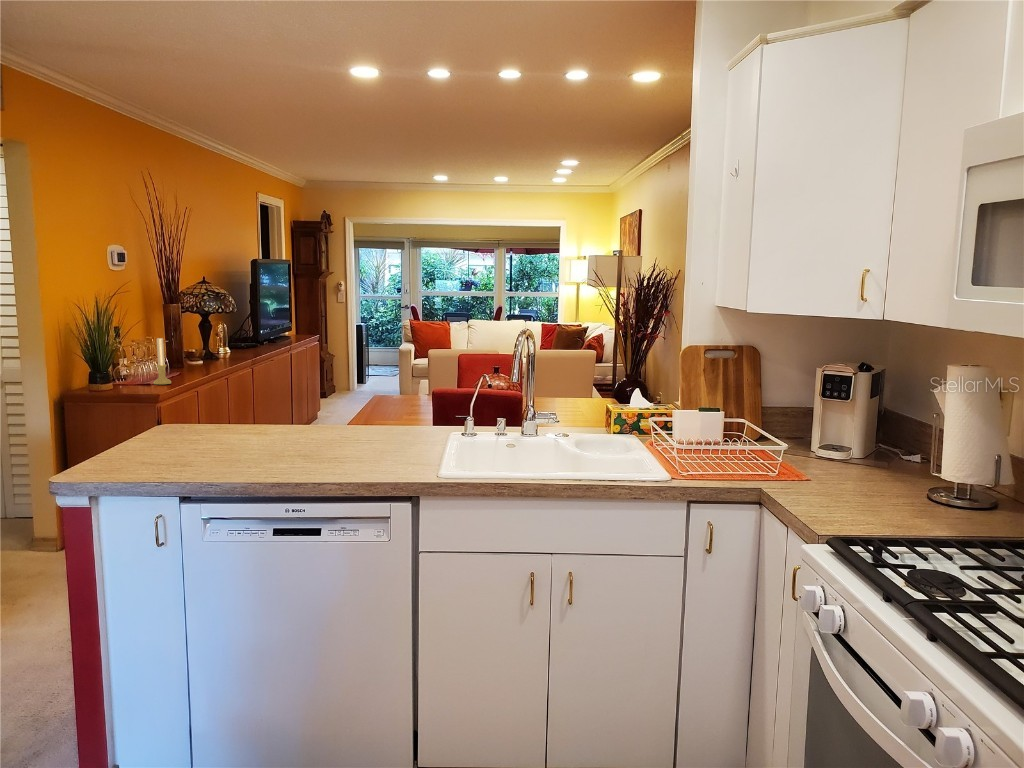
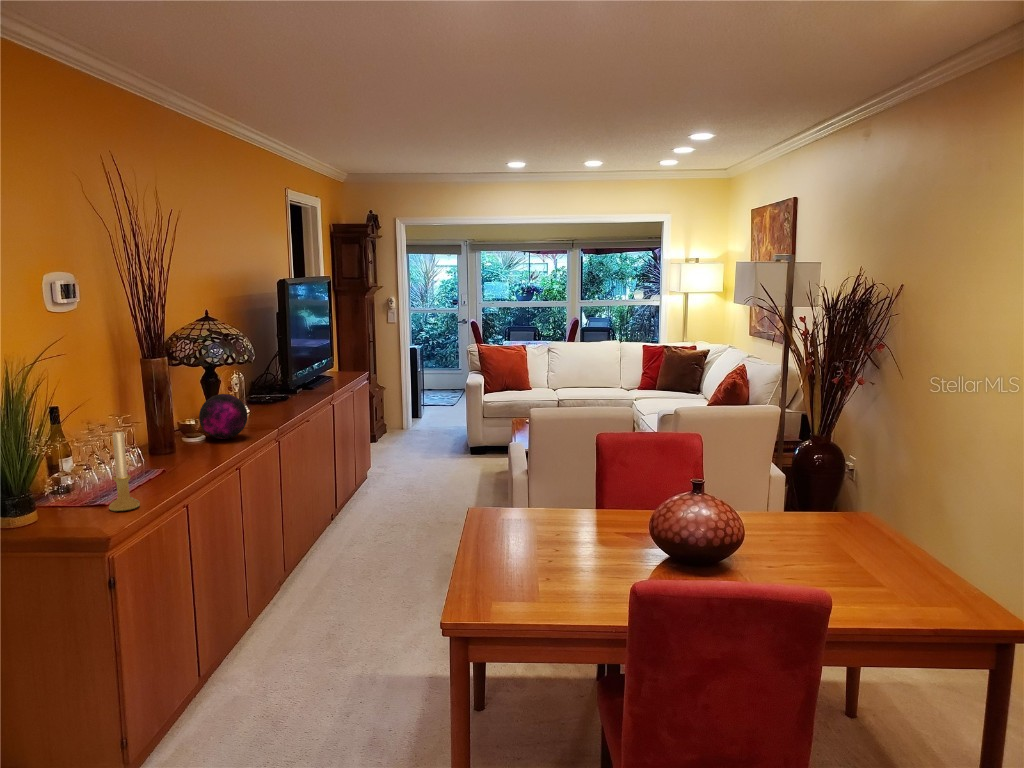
decorative orb: none [199,332,232,362] -> present [199,394,248,439]

